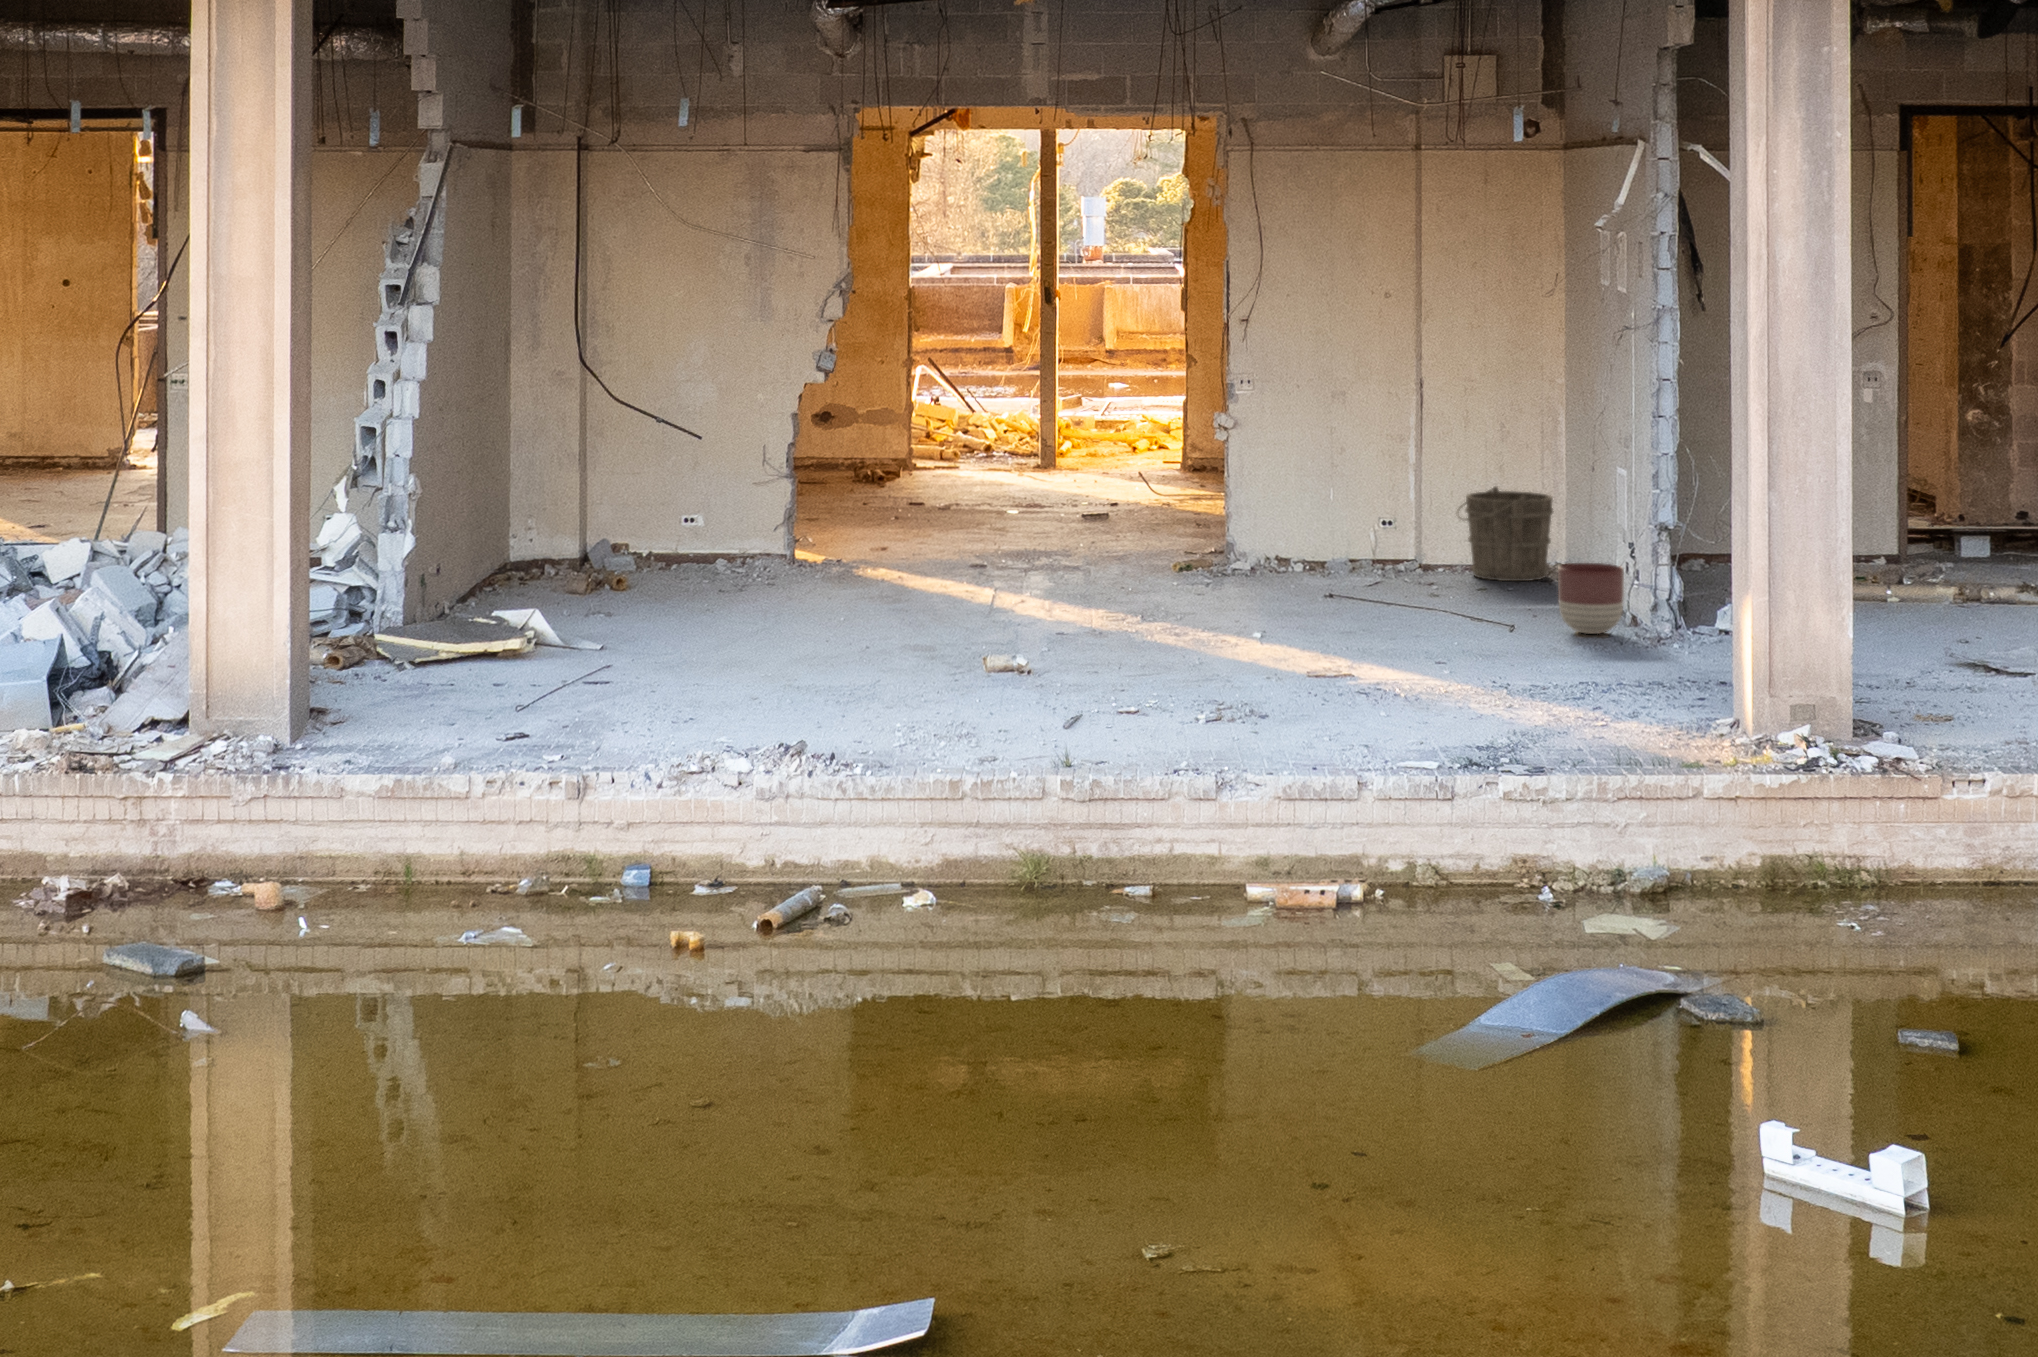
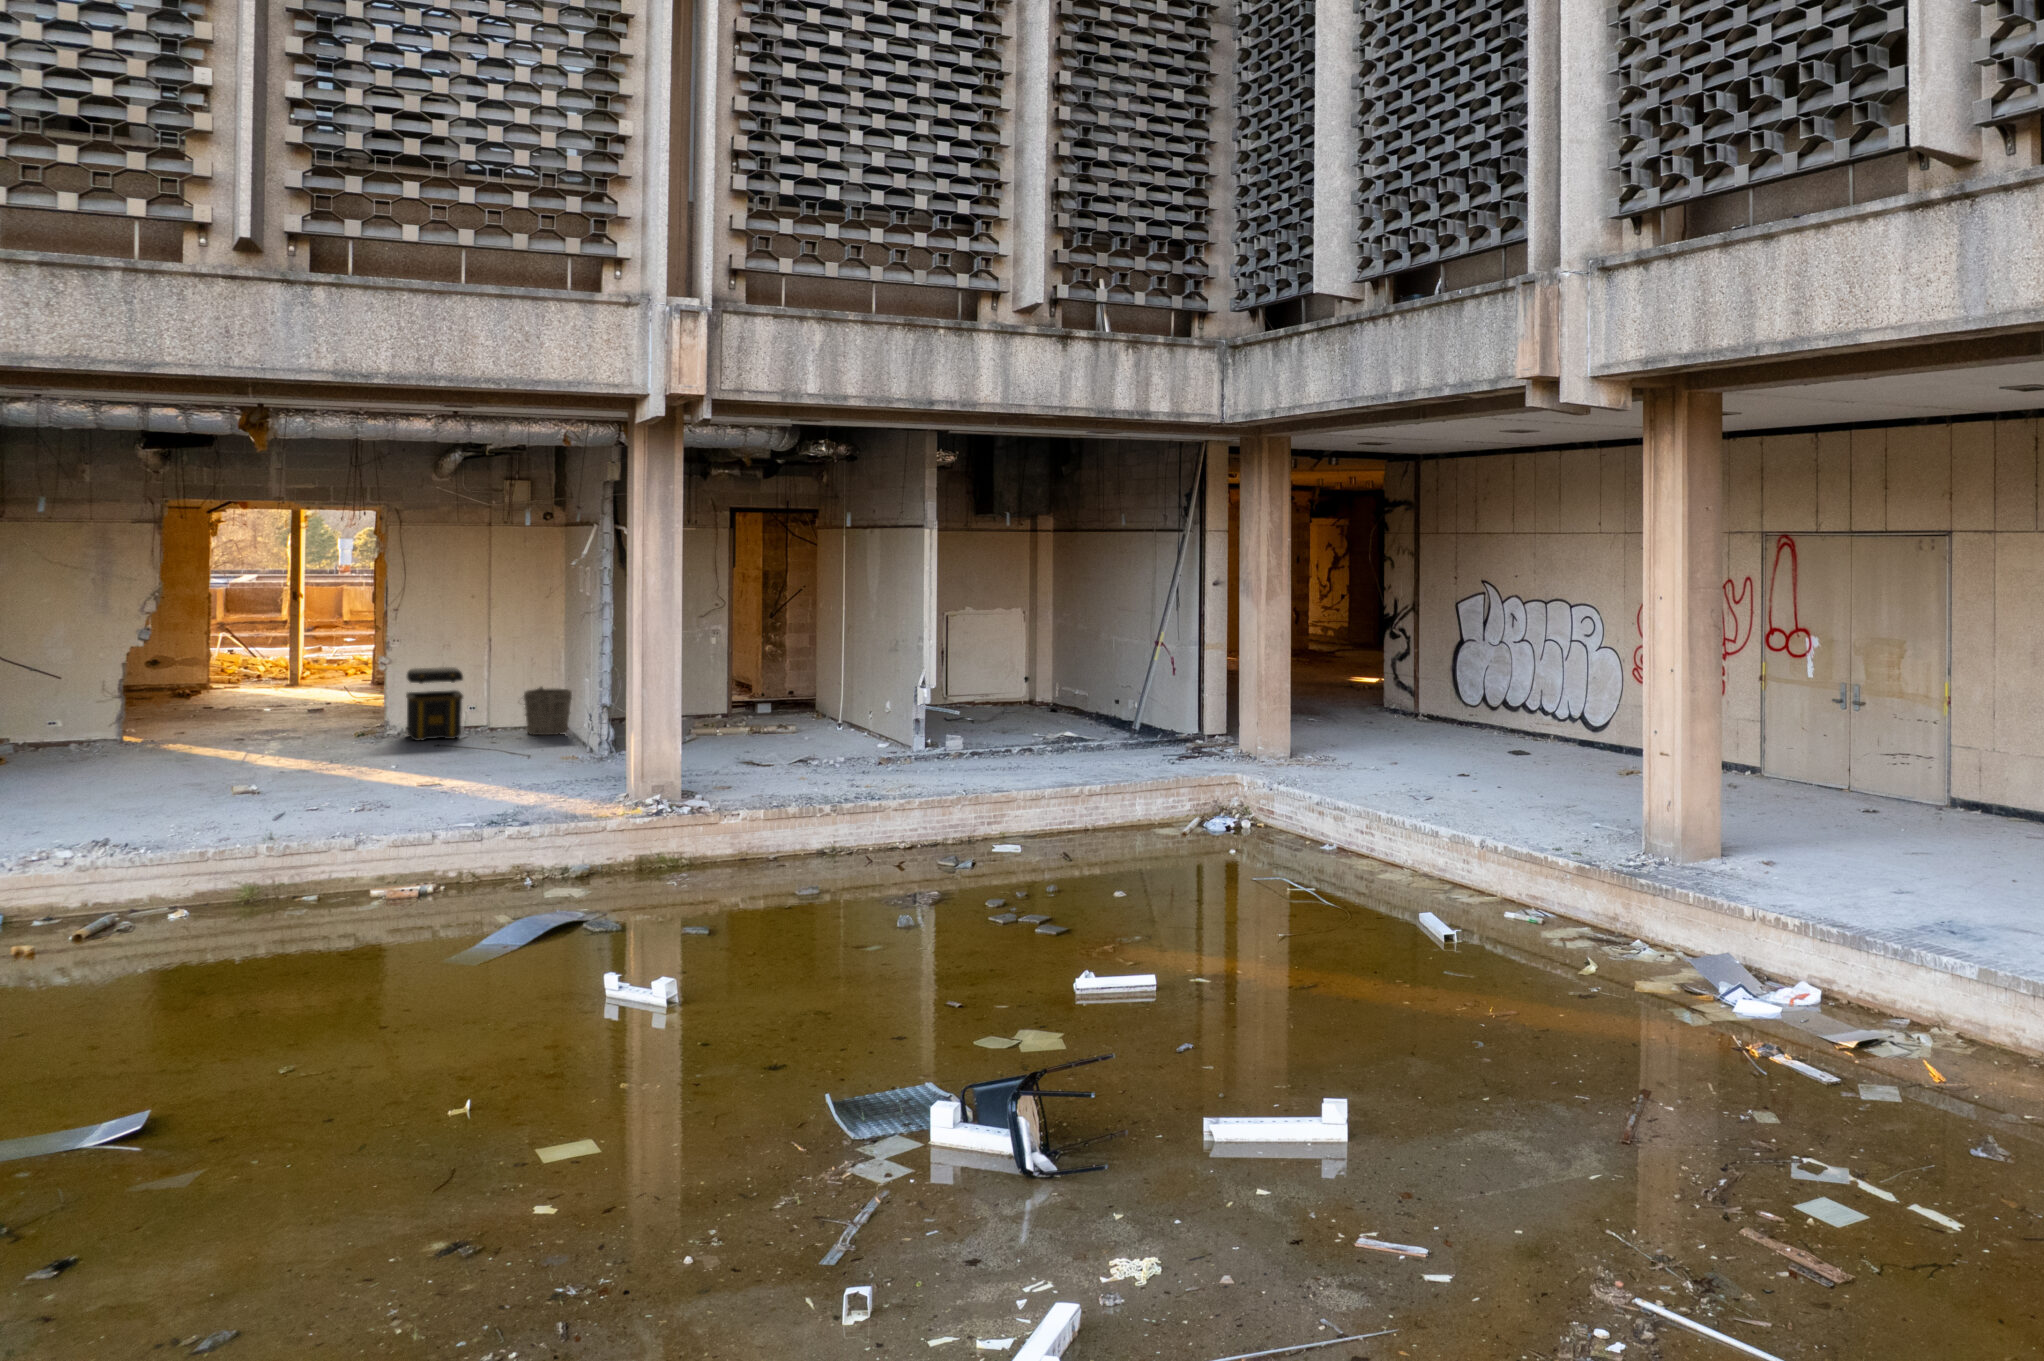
toolbox: none [1263,444,1362,579] -> present [406,667,463,740]
planter: present [1558,563,1624,634] -> none [563,724,597,760]

